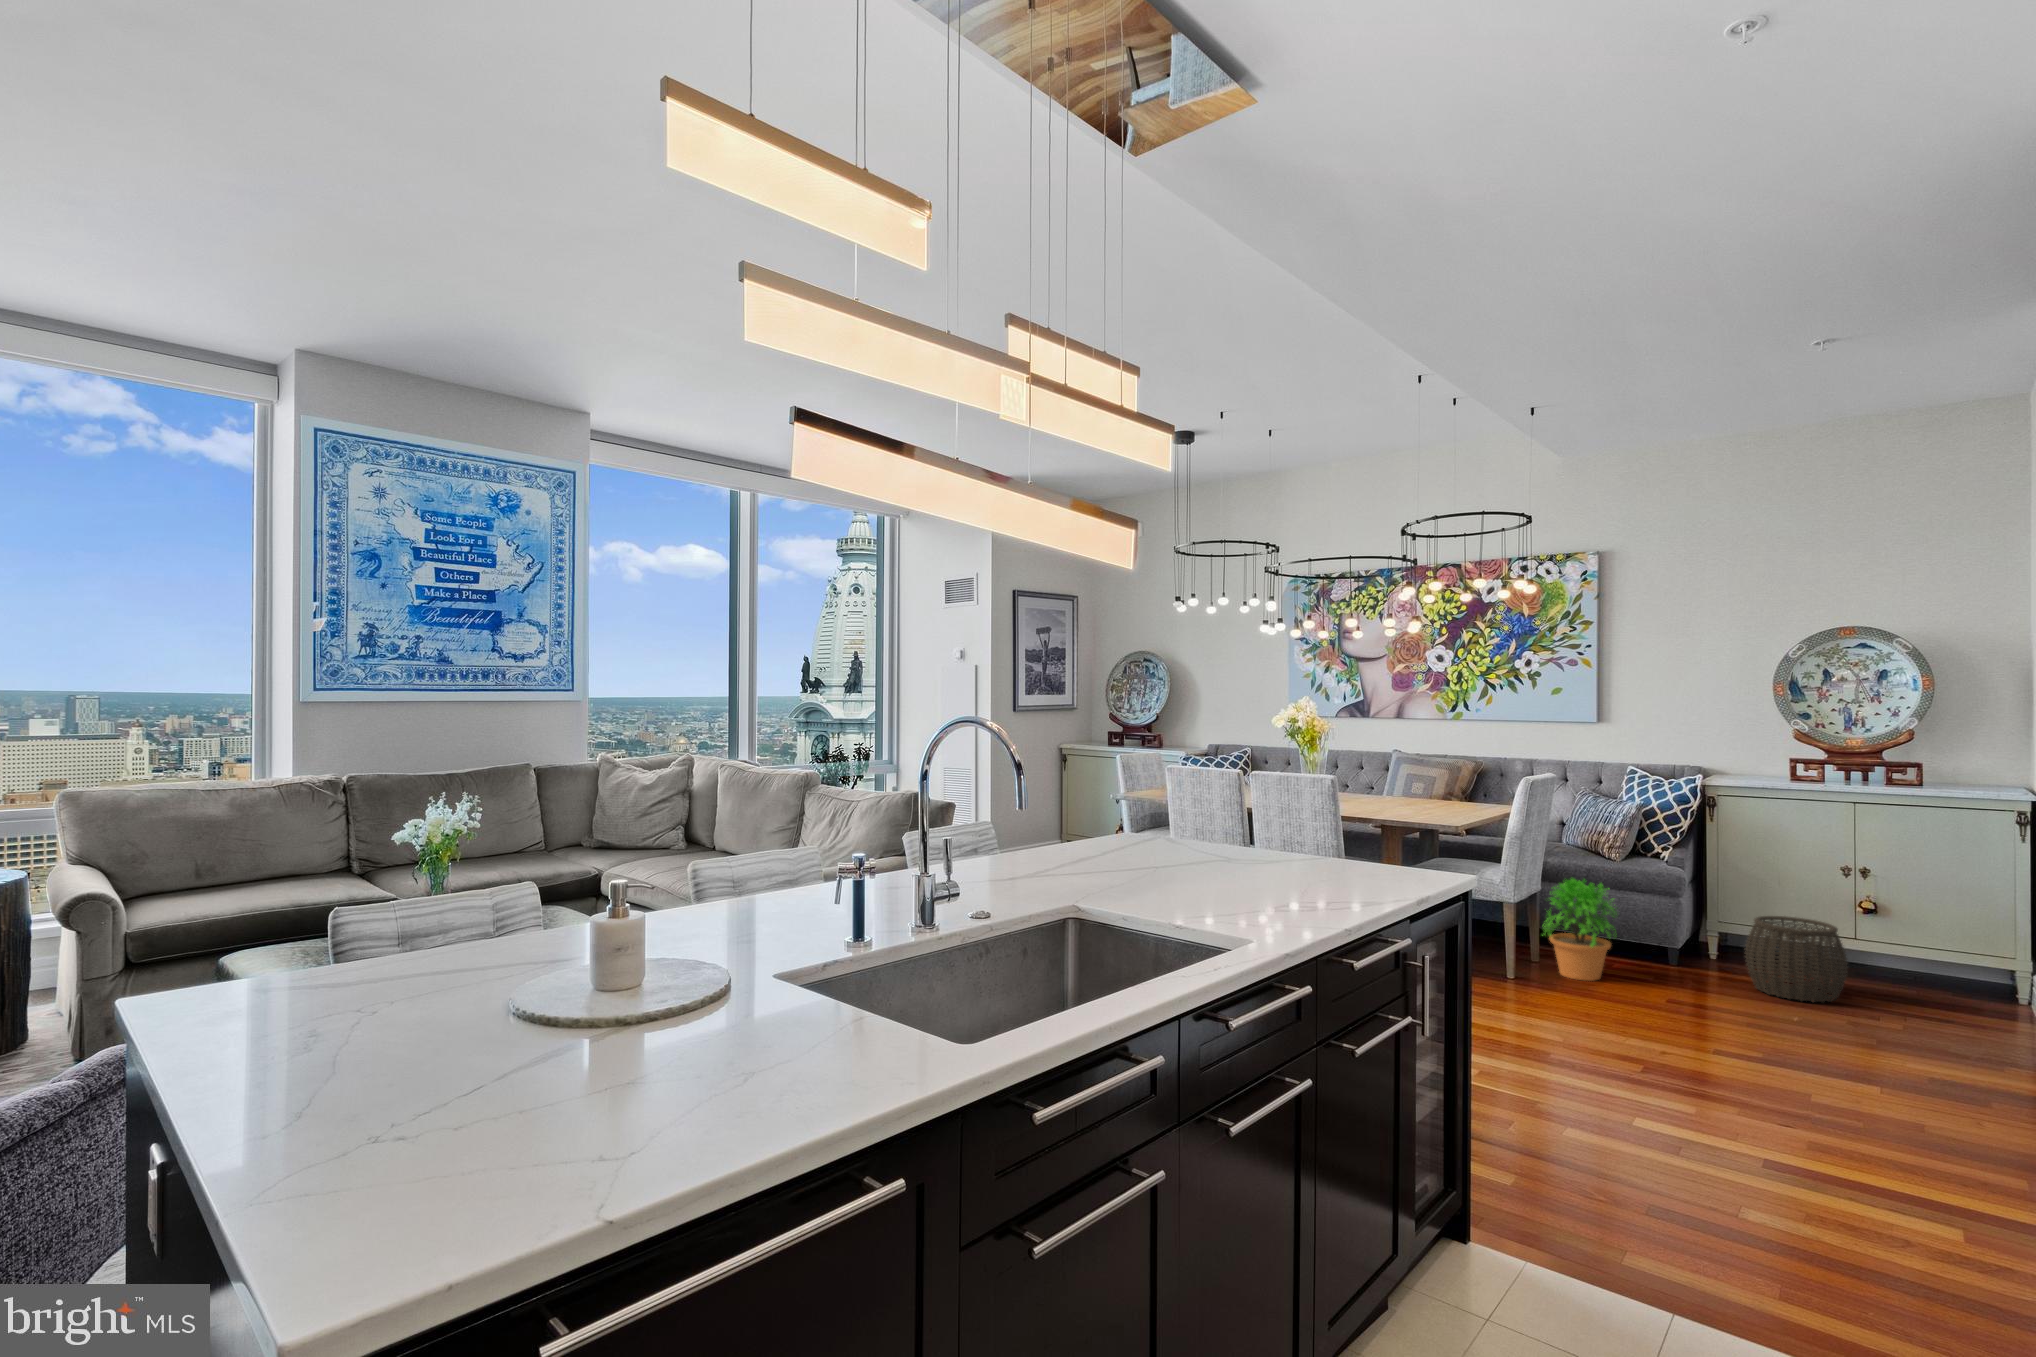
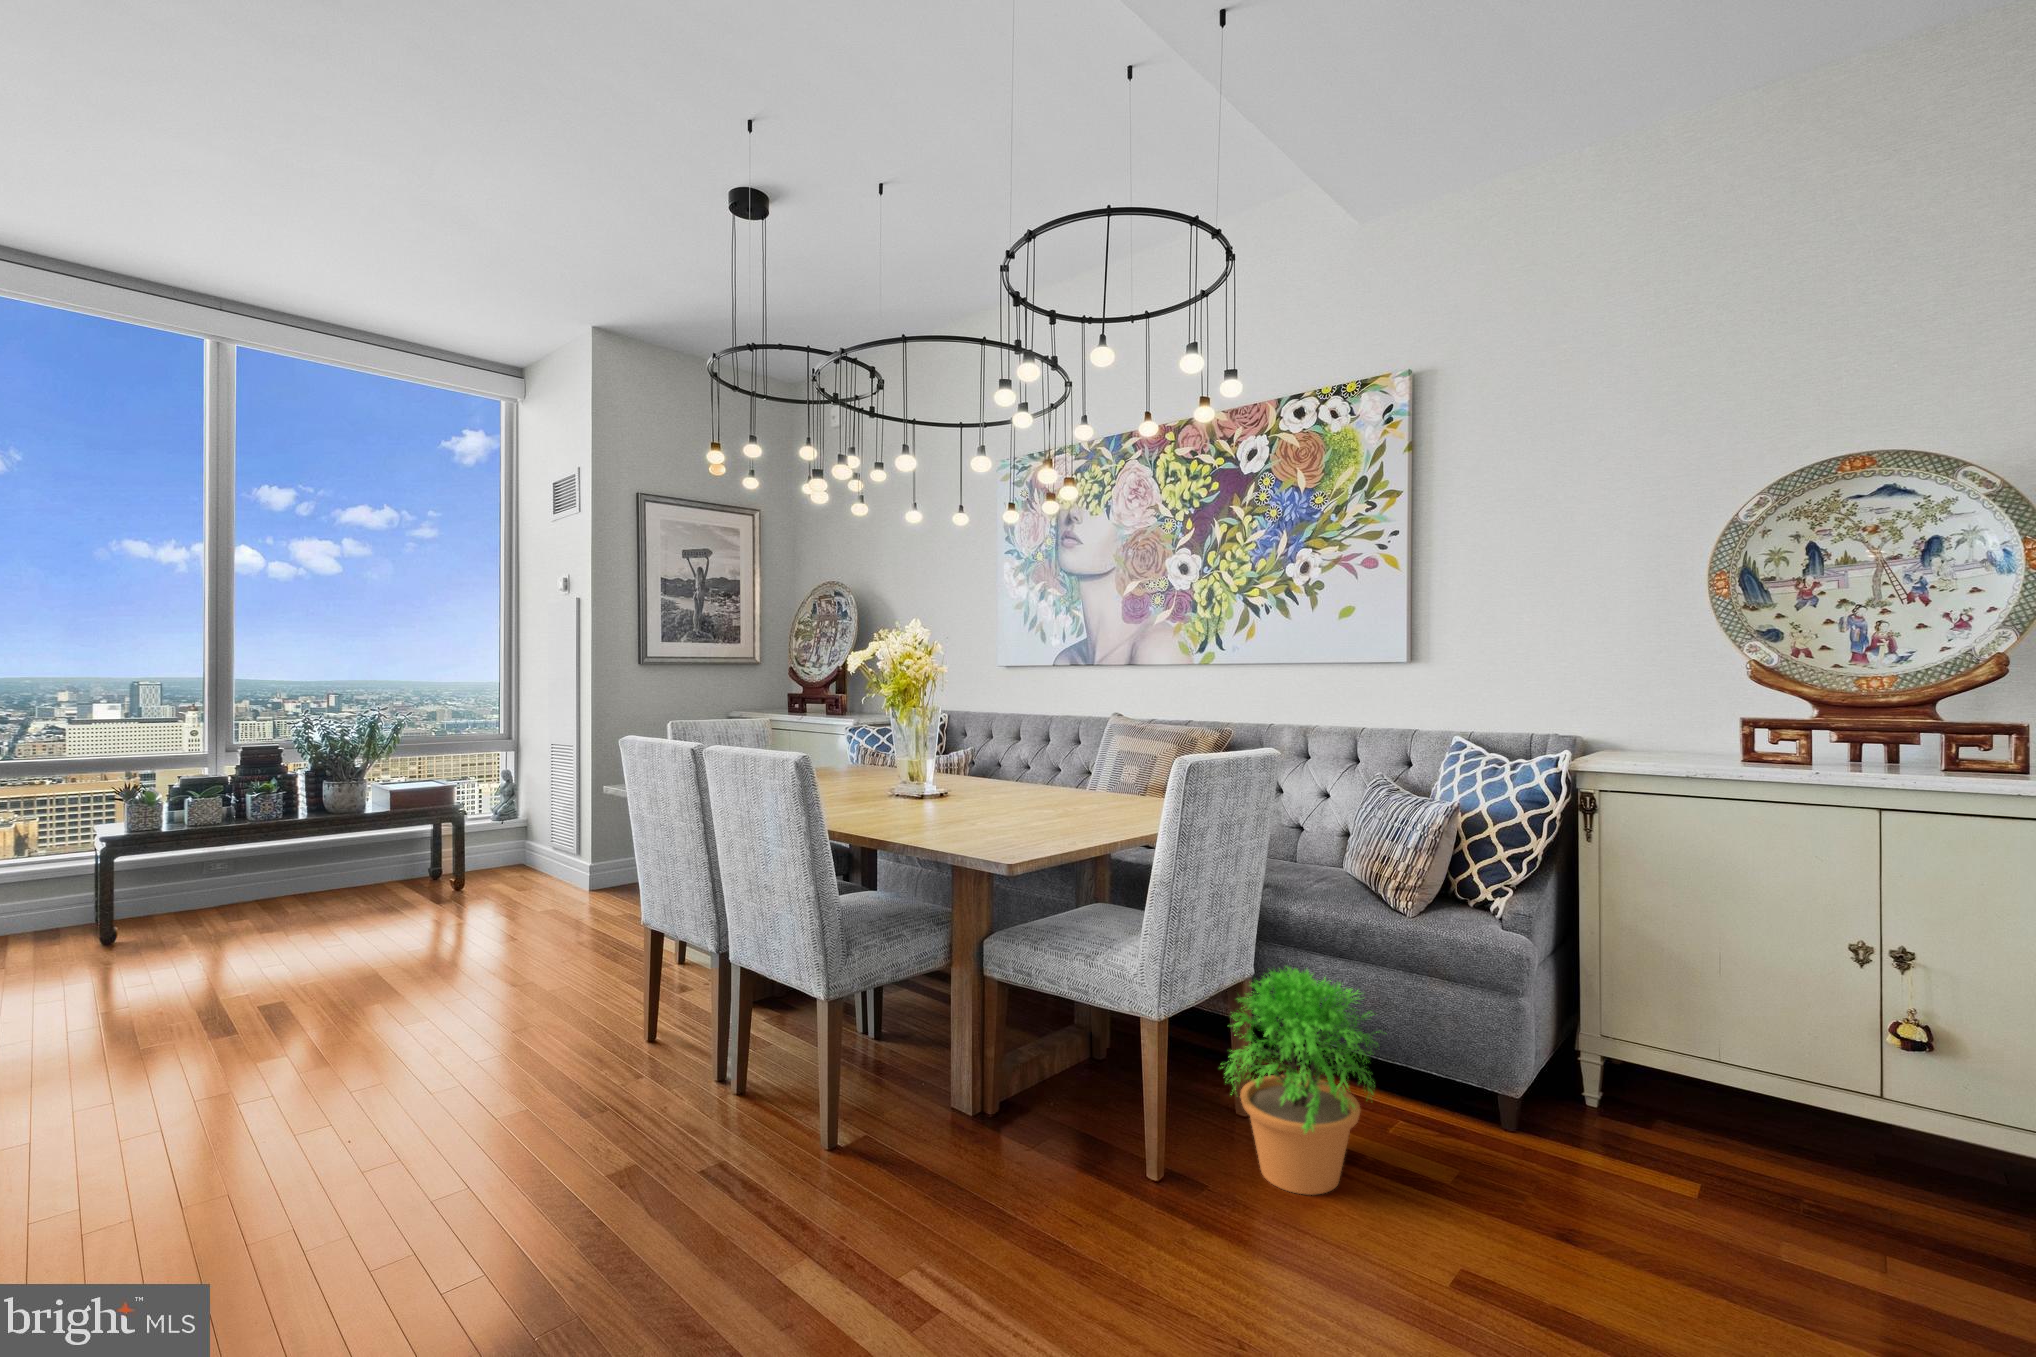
woven basket: present [1745,916,1848,1002] -> none [1643,1058,1887,1296]

